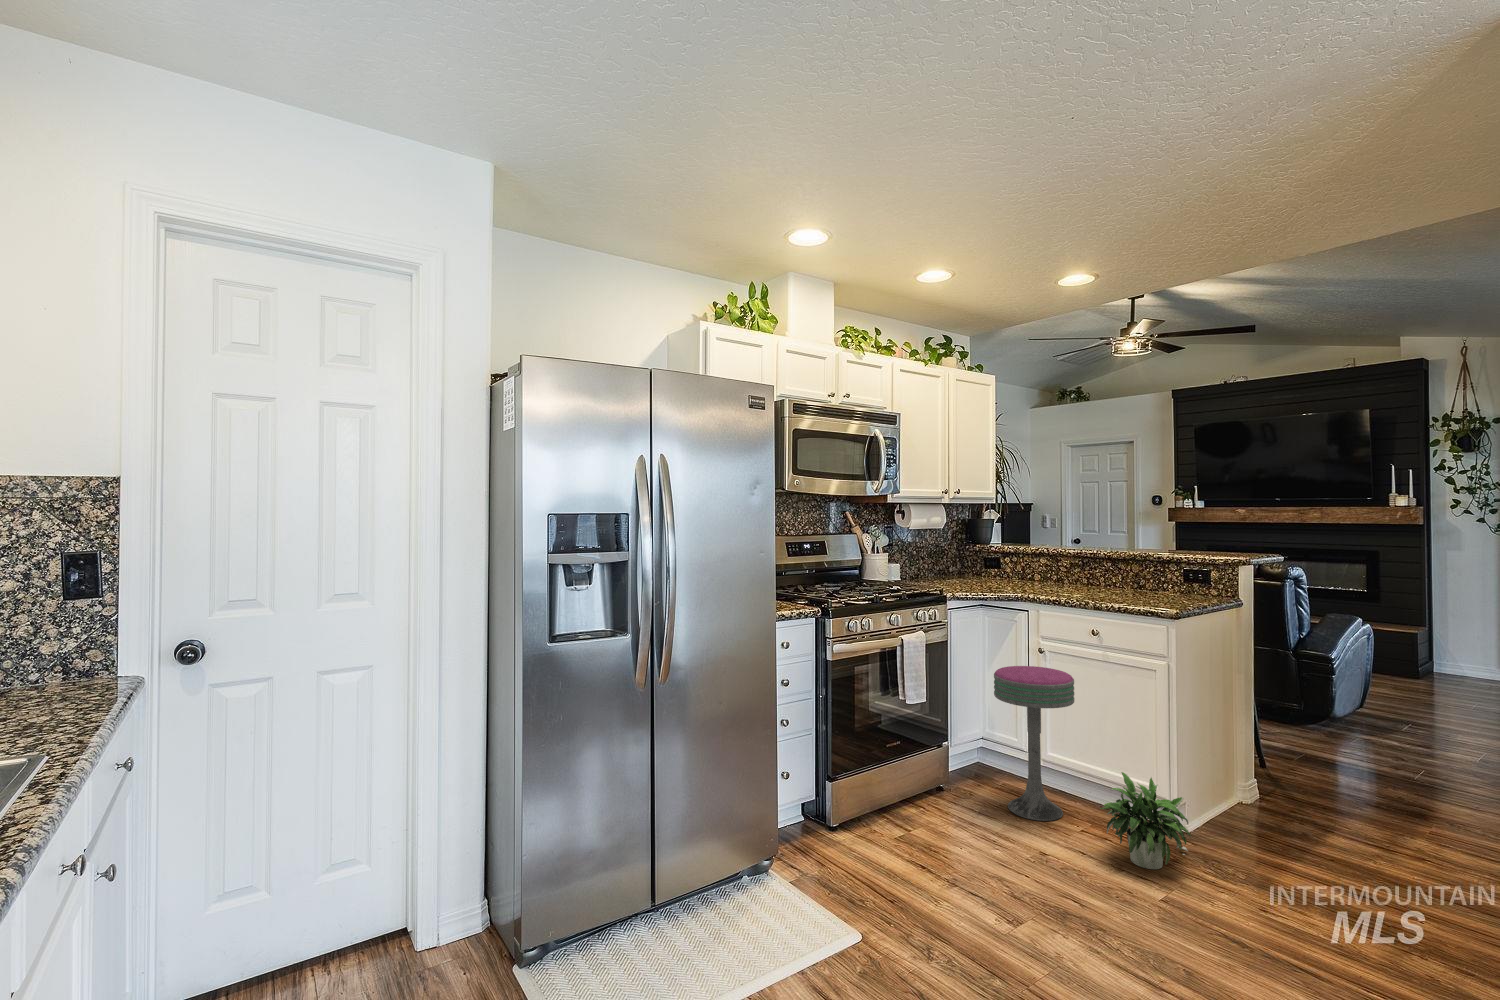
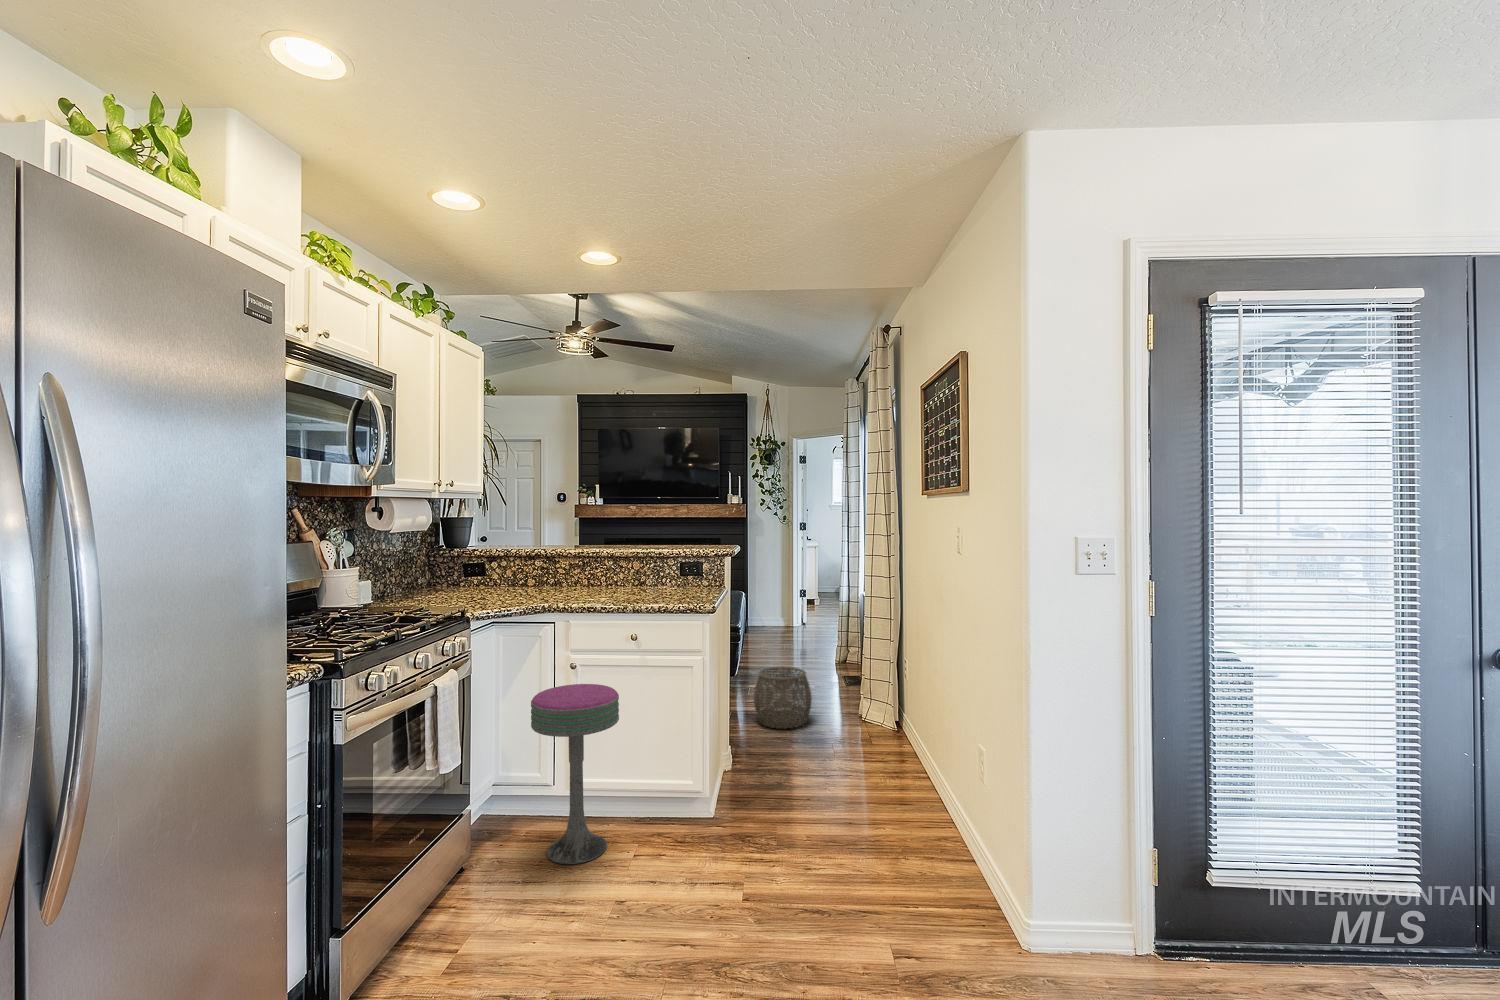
woven basket: none [1323,712,1422,796] -> present [754,666,812,729]
potted plant: present [1100,772,1192,869] -> none [667,775,744,871]

